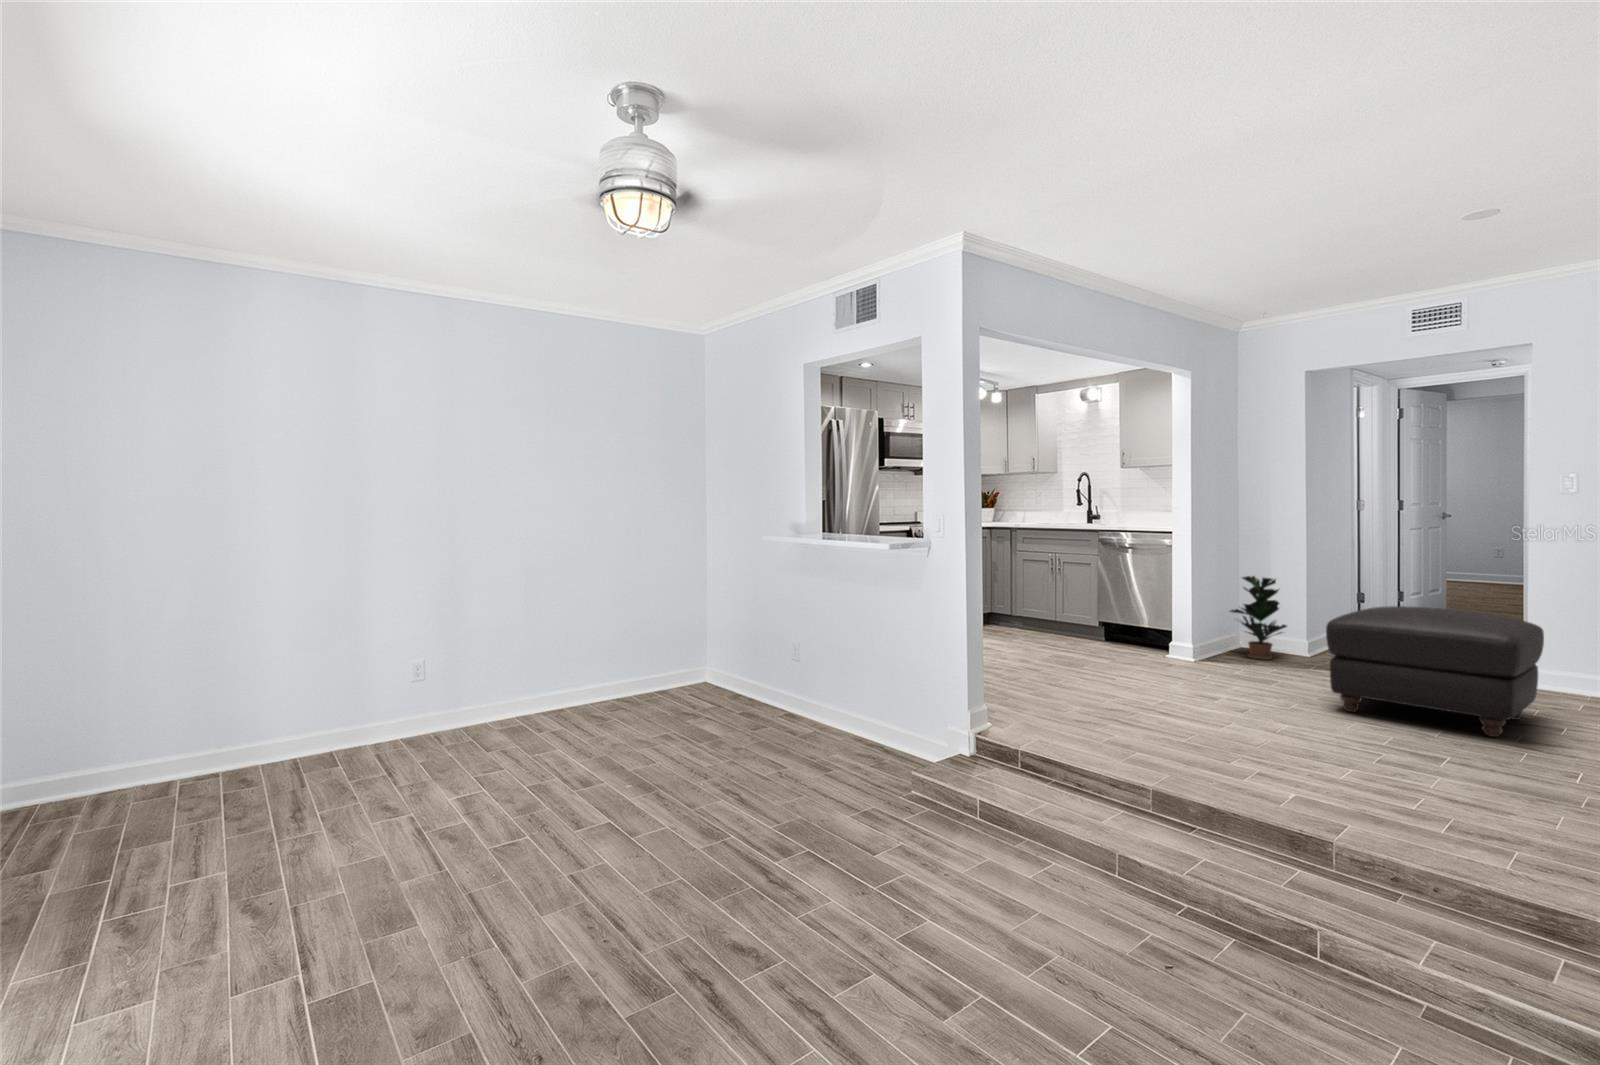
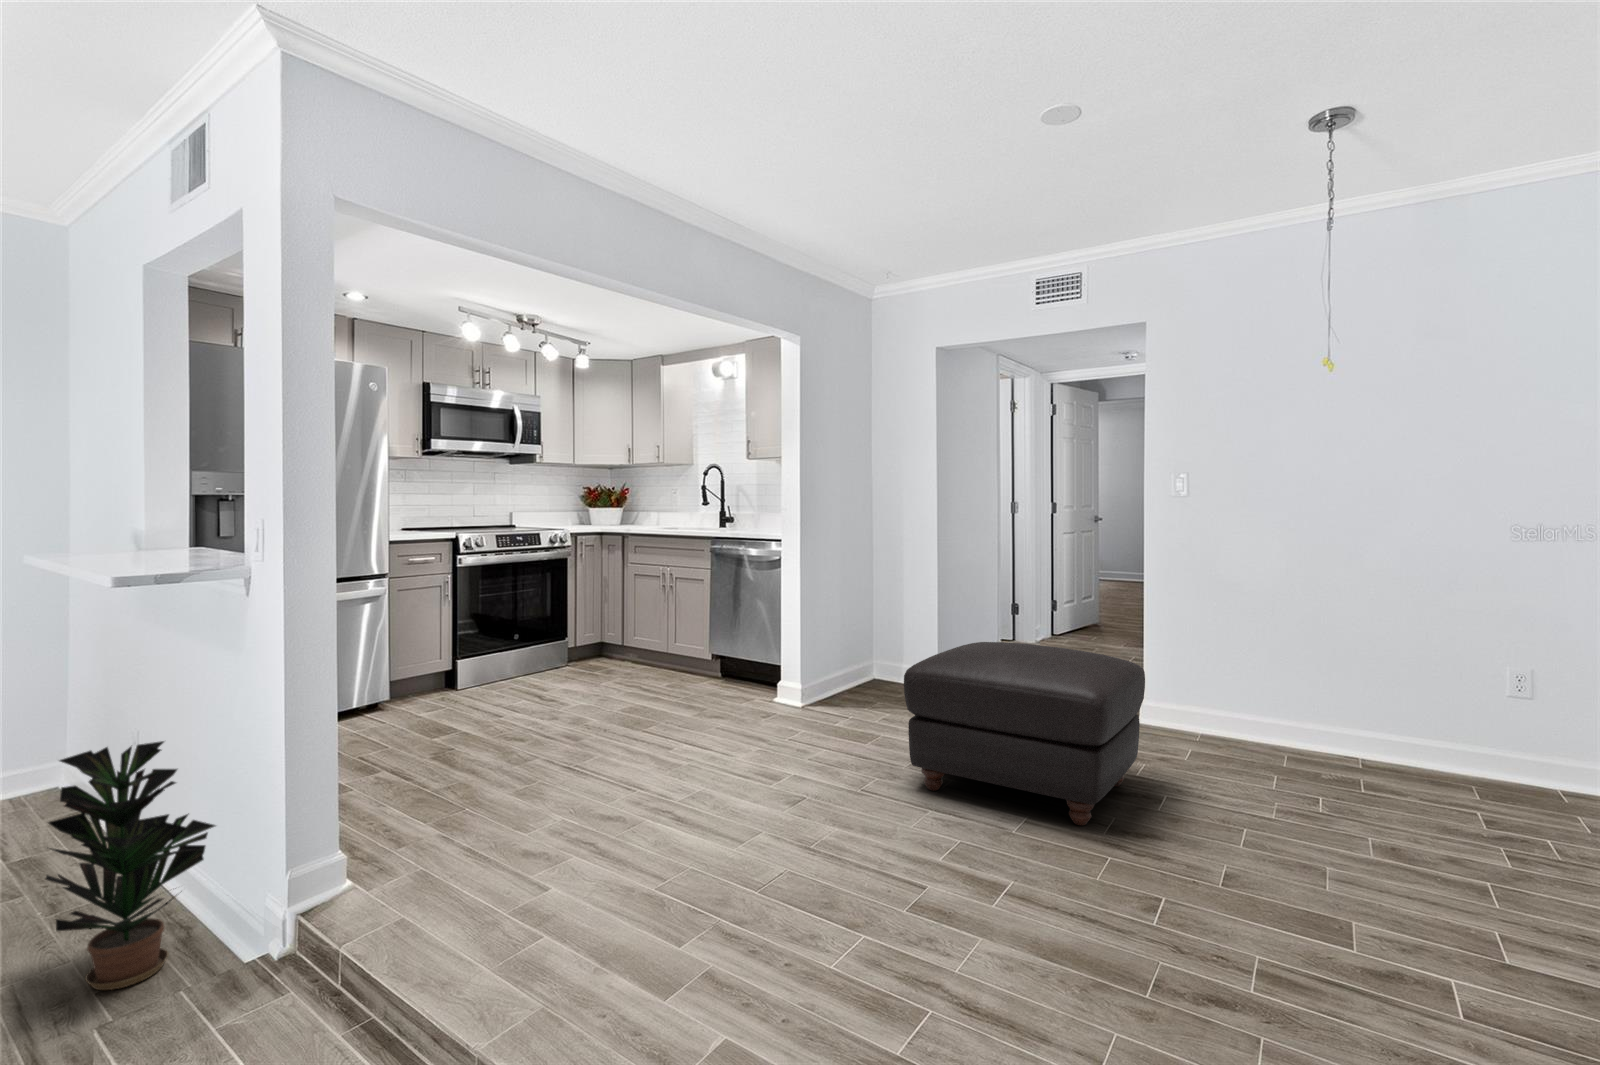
potted plant: present [1230,576,1287,660] -> present [46,741,215,990]

